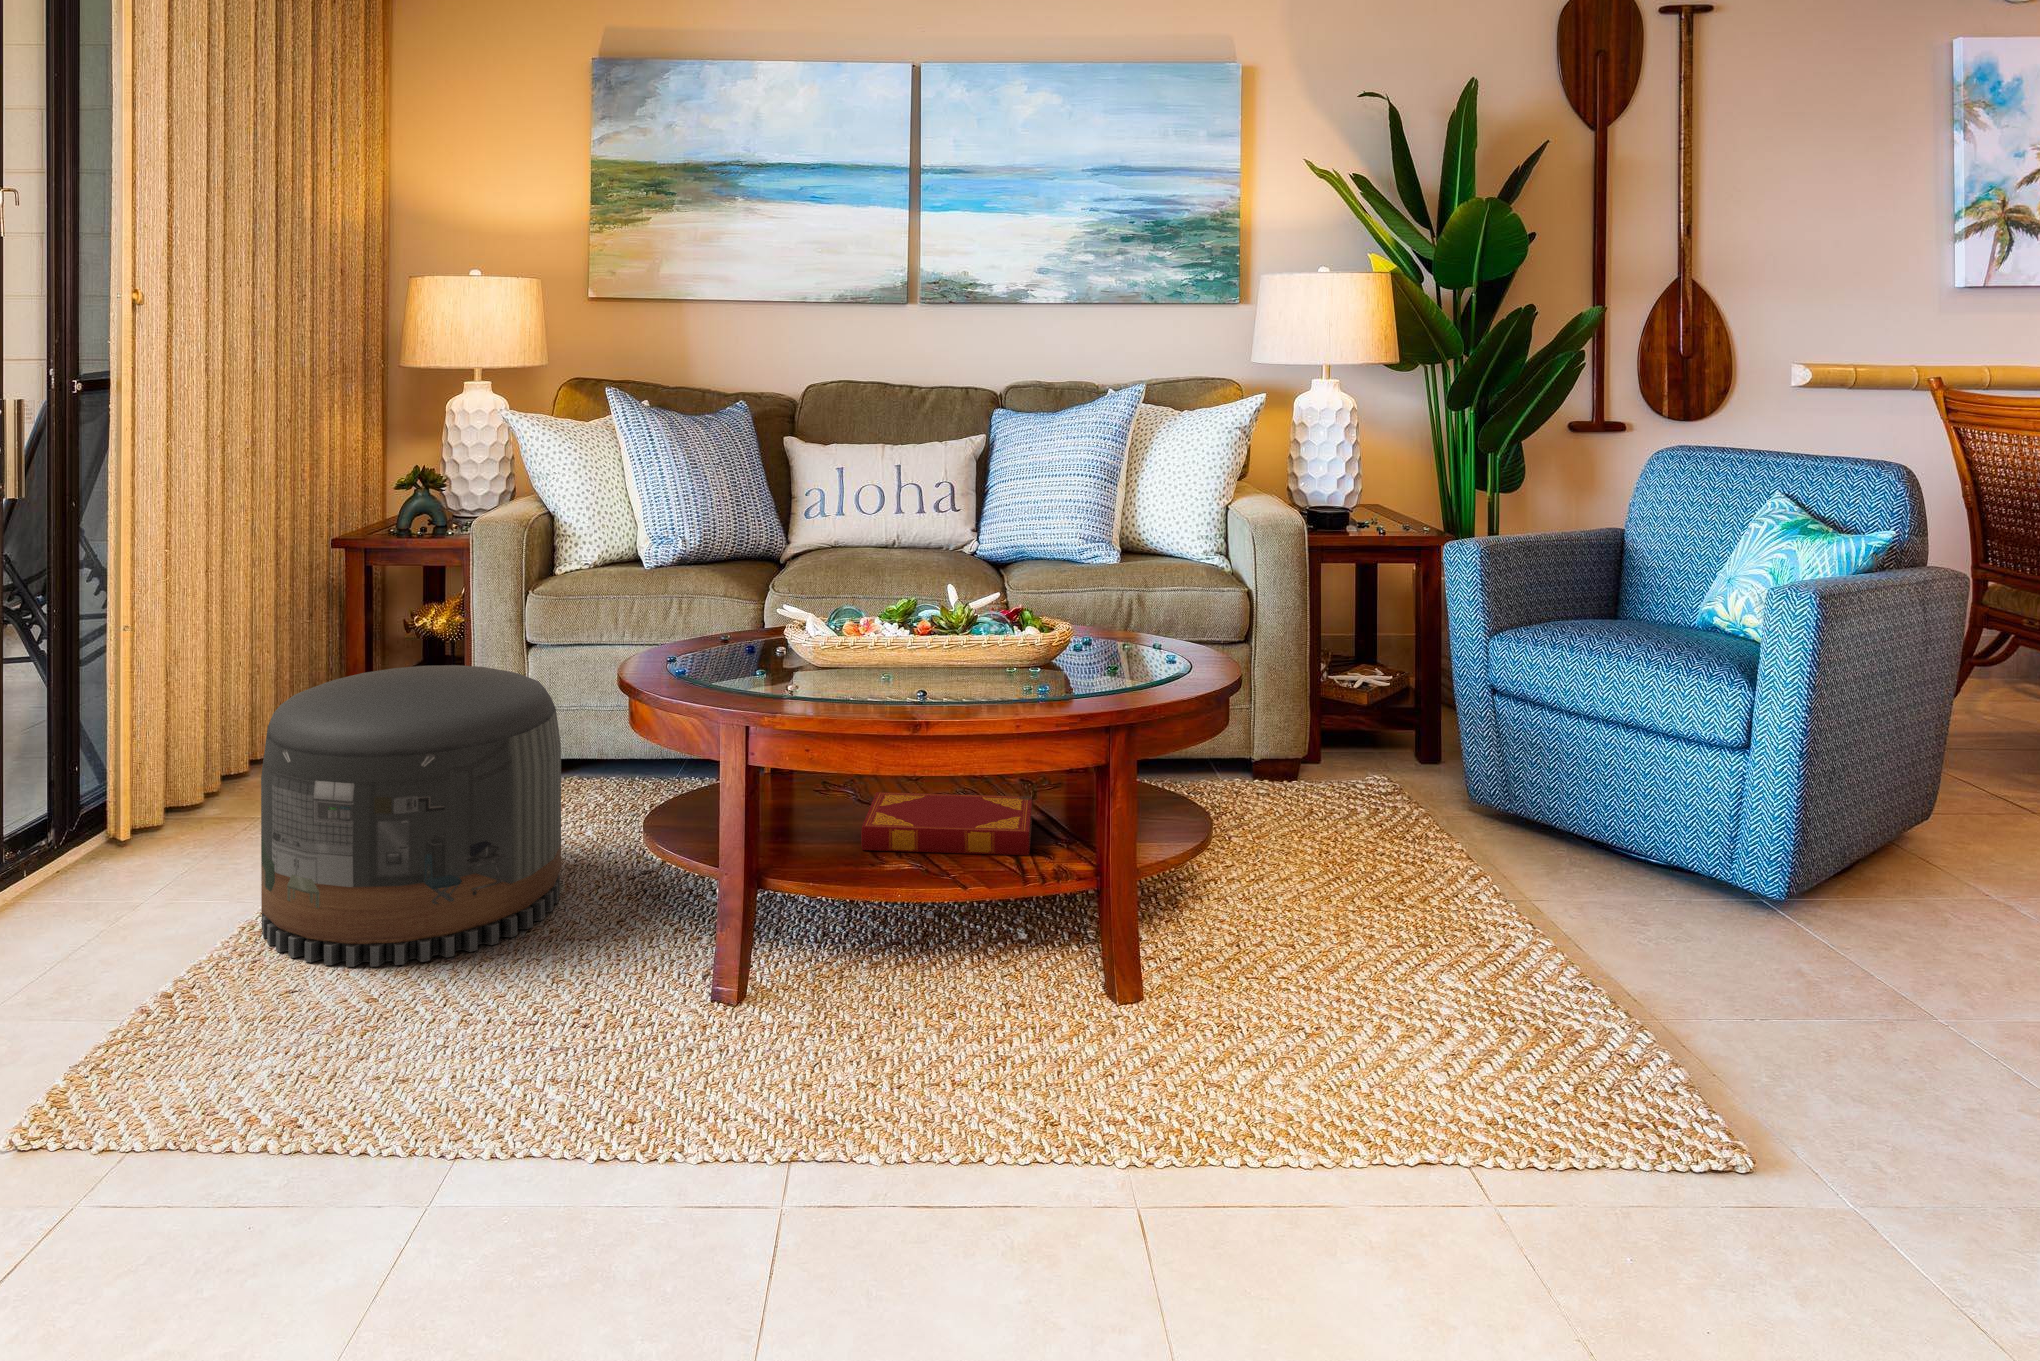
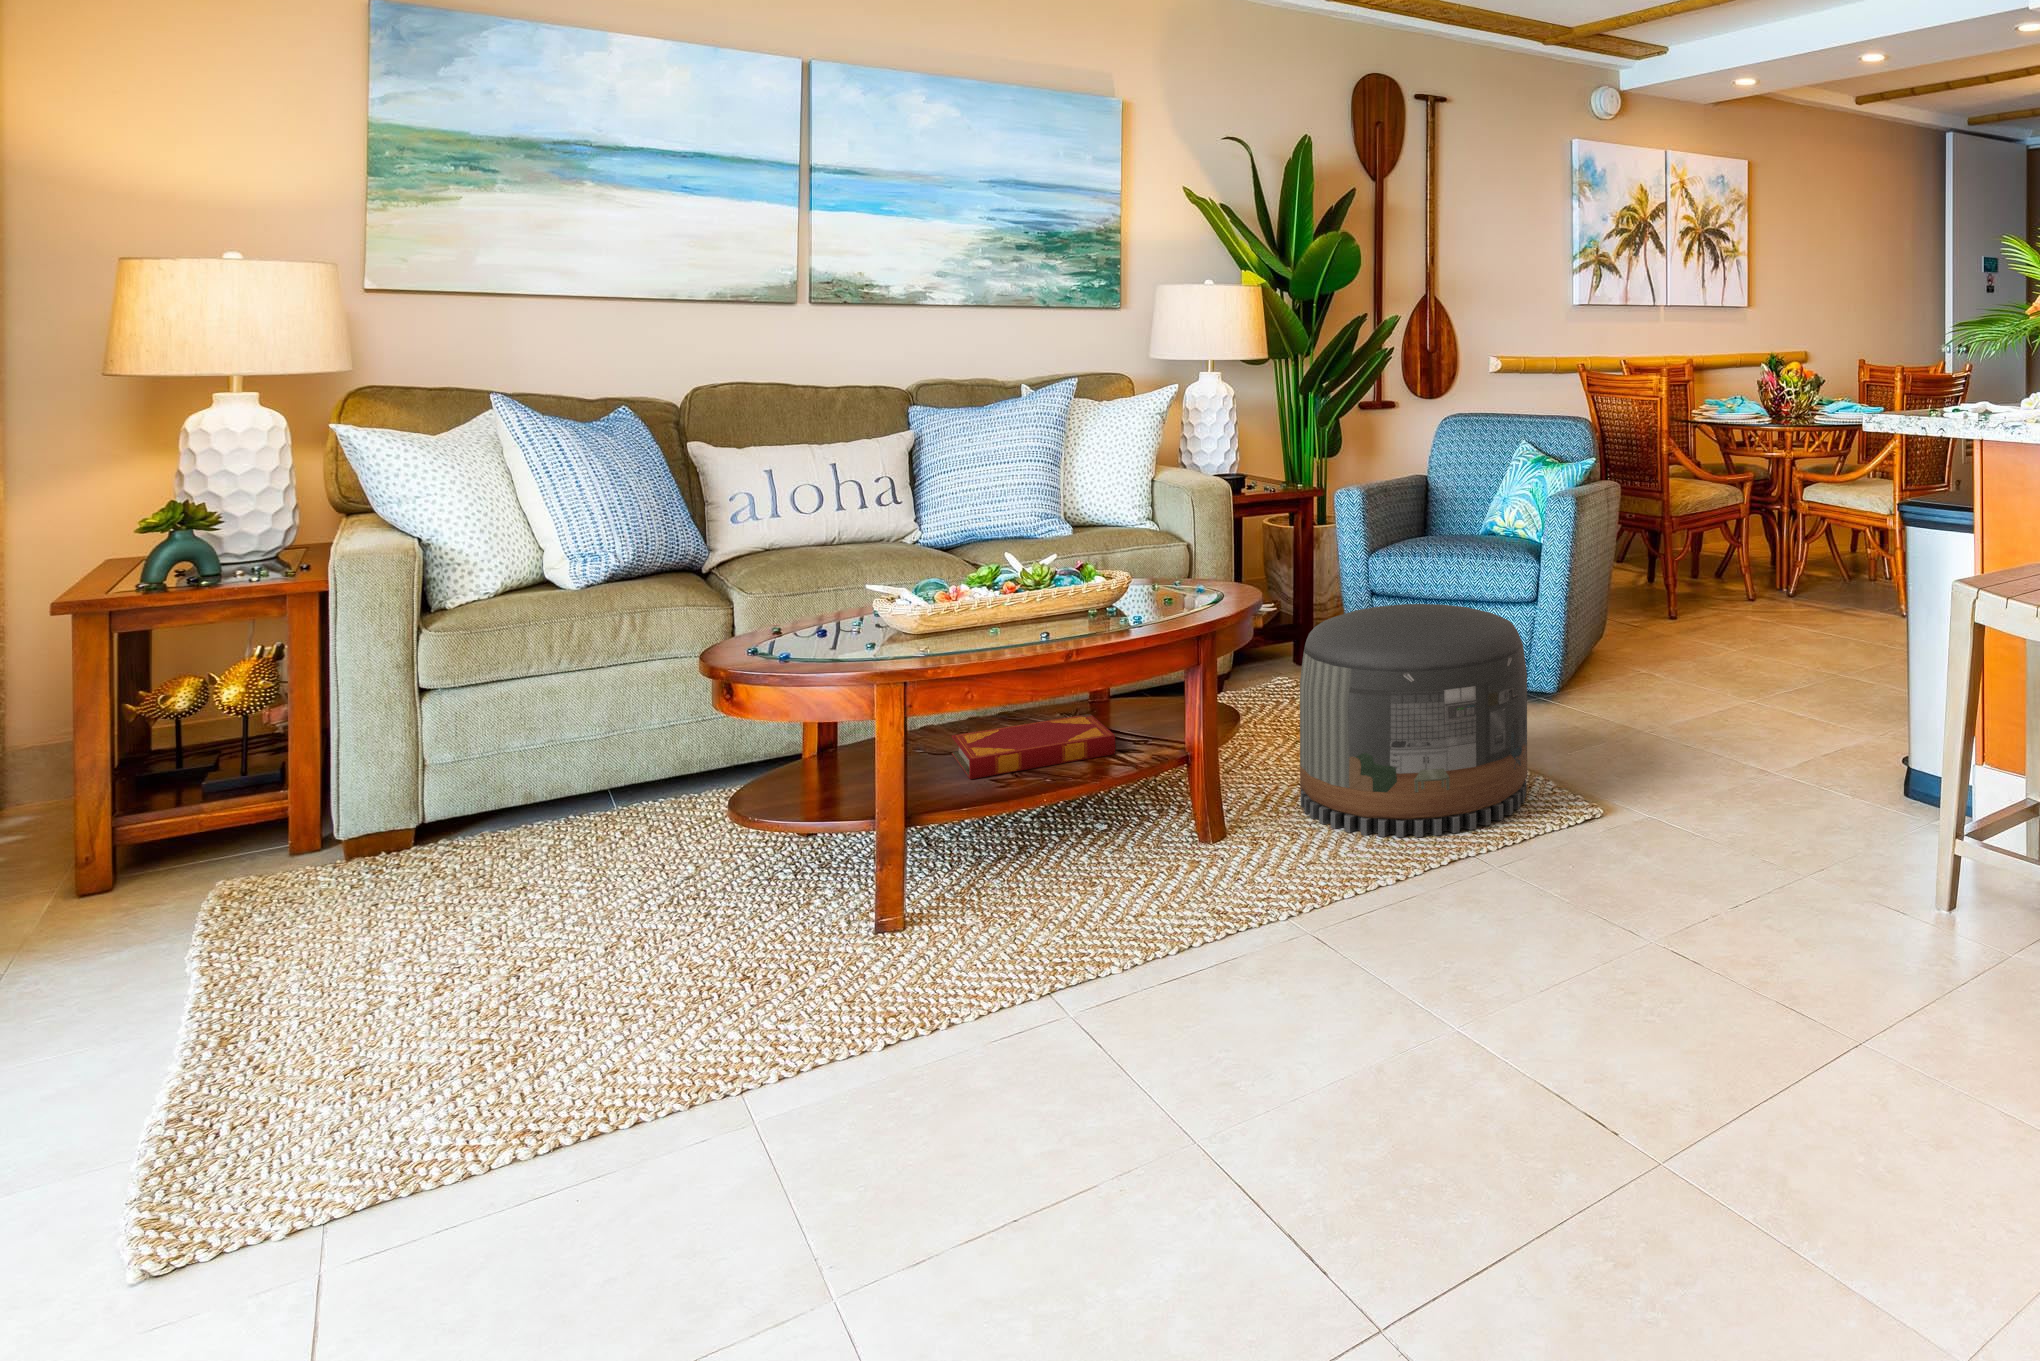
pouf: present [261,665,561,967] -> present [1300,604,1527,837]

